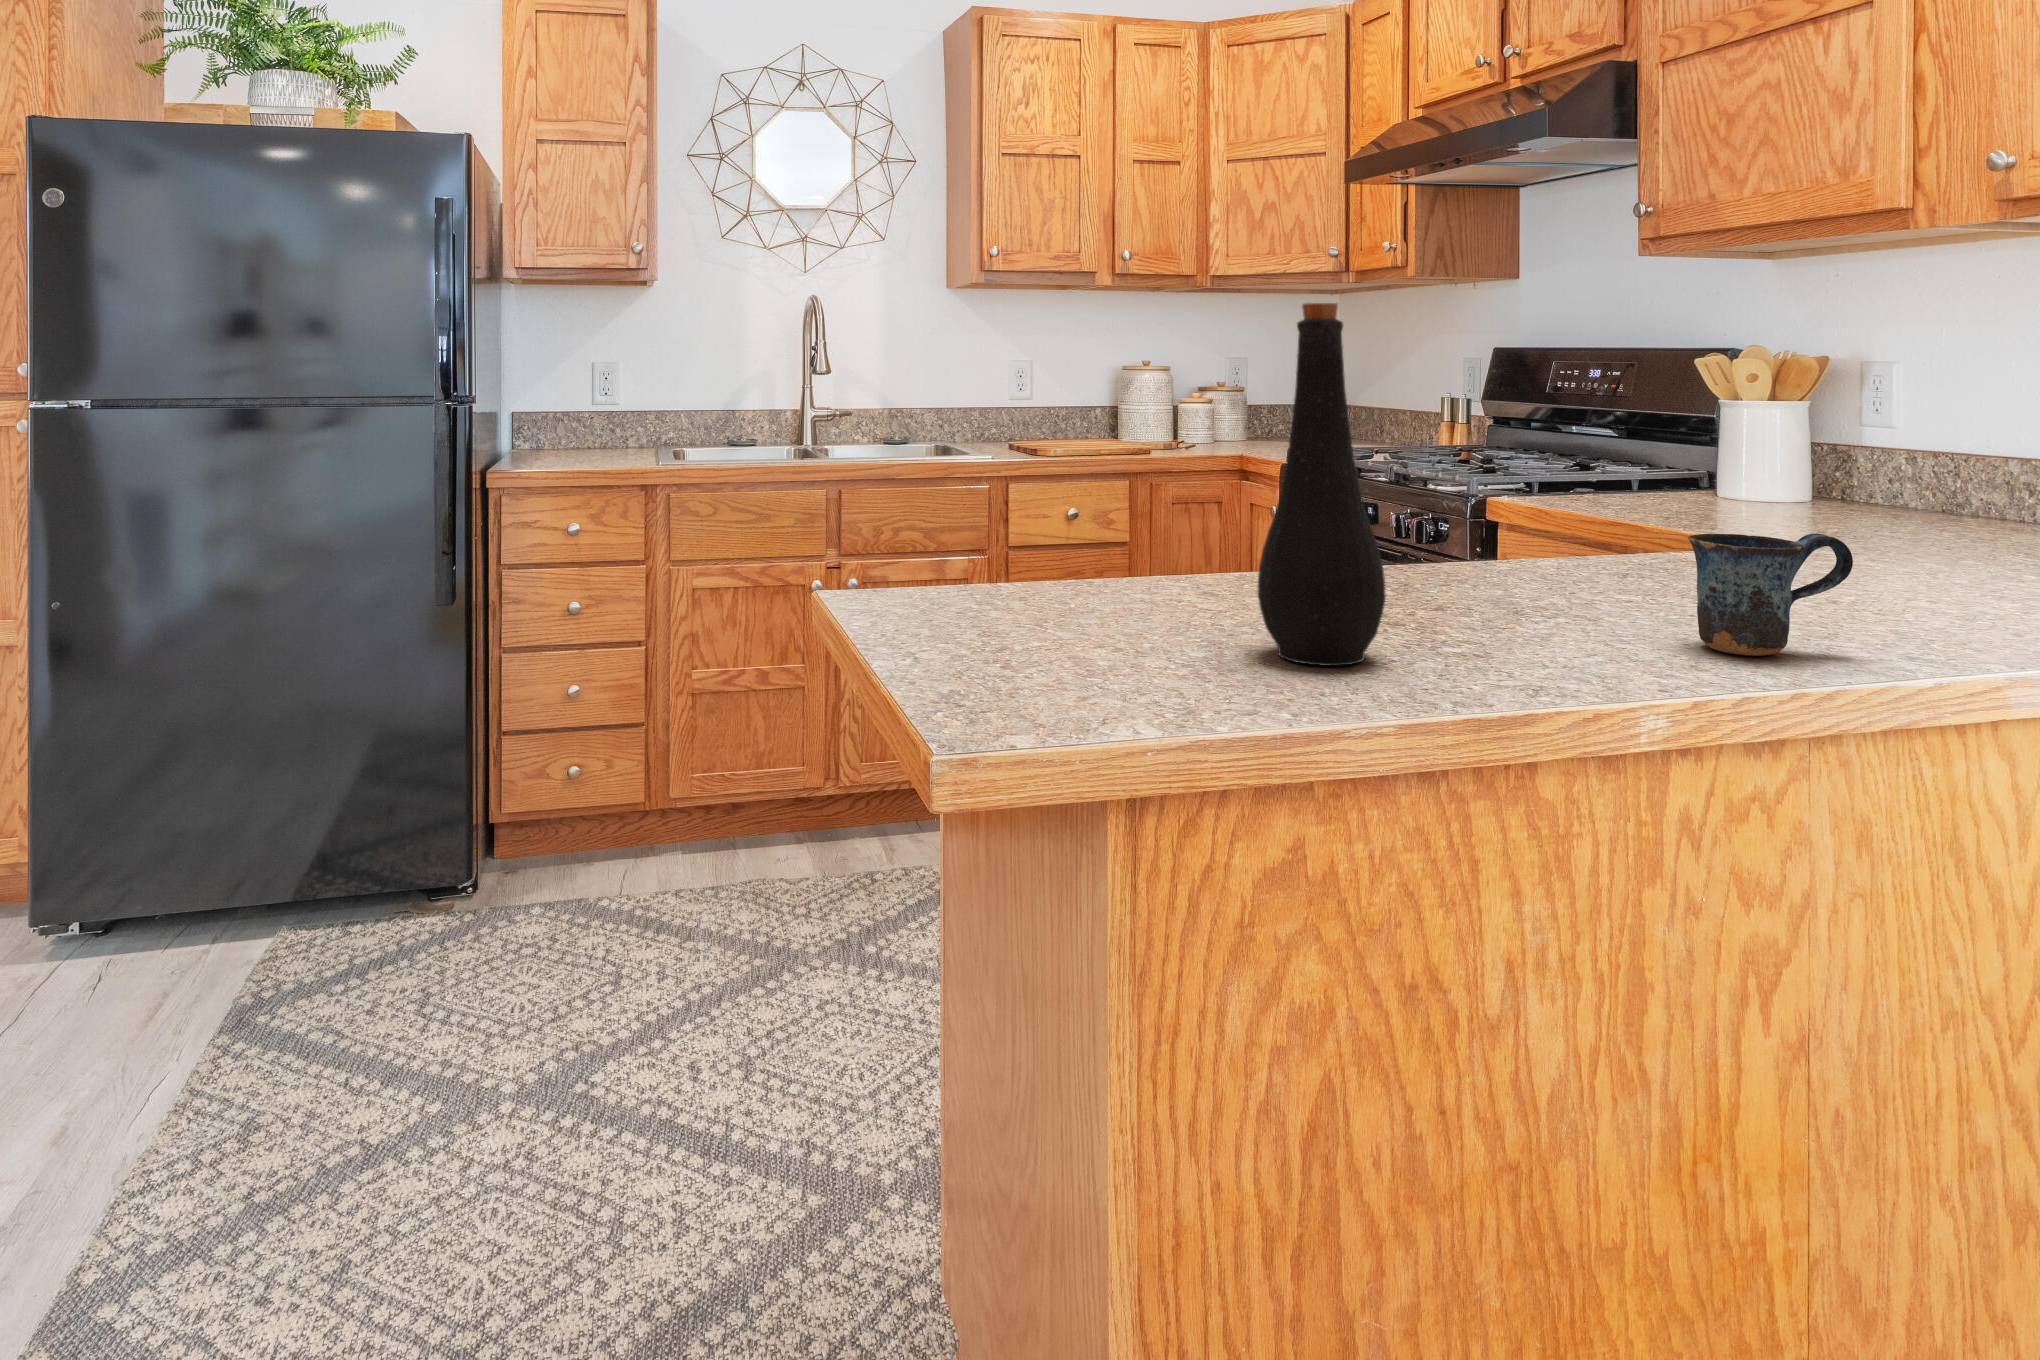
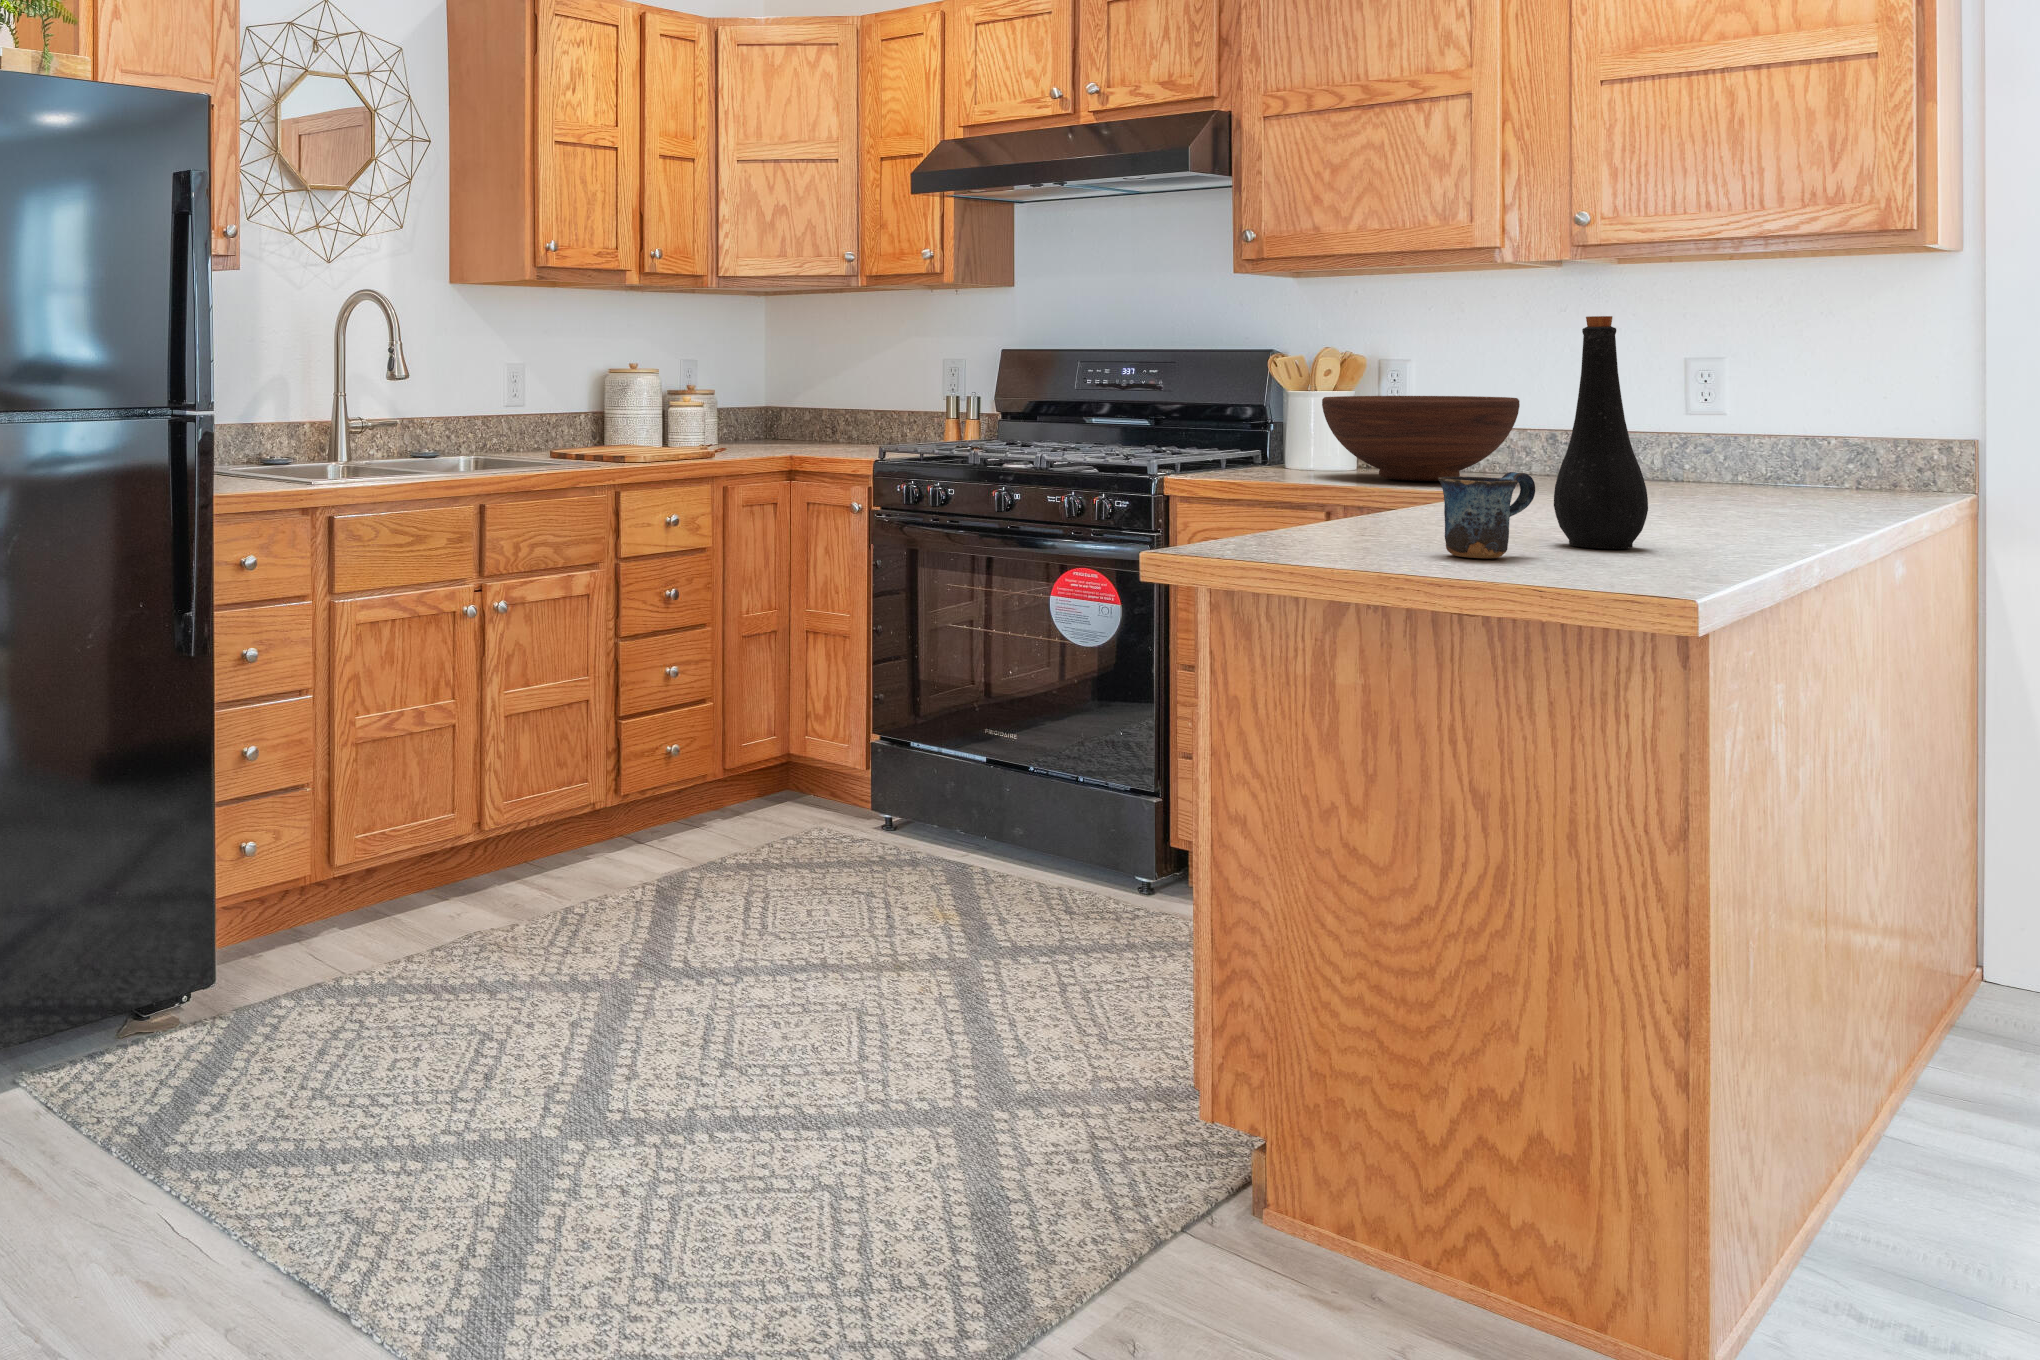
fruit bowl: none [1612,408,1882,525] -> present [1322,396,1520,481]
mug: present [1688,534,1853,656] -> present [1438,472,1535,558]

